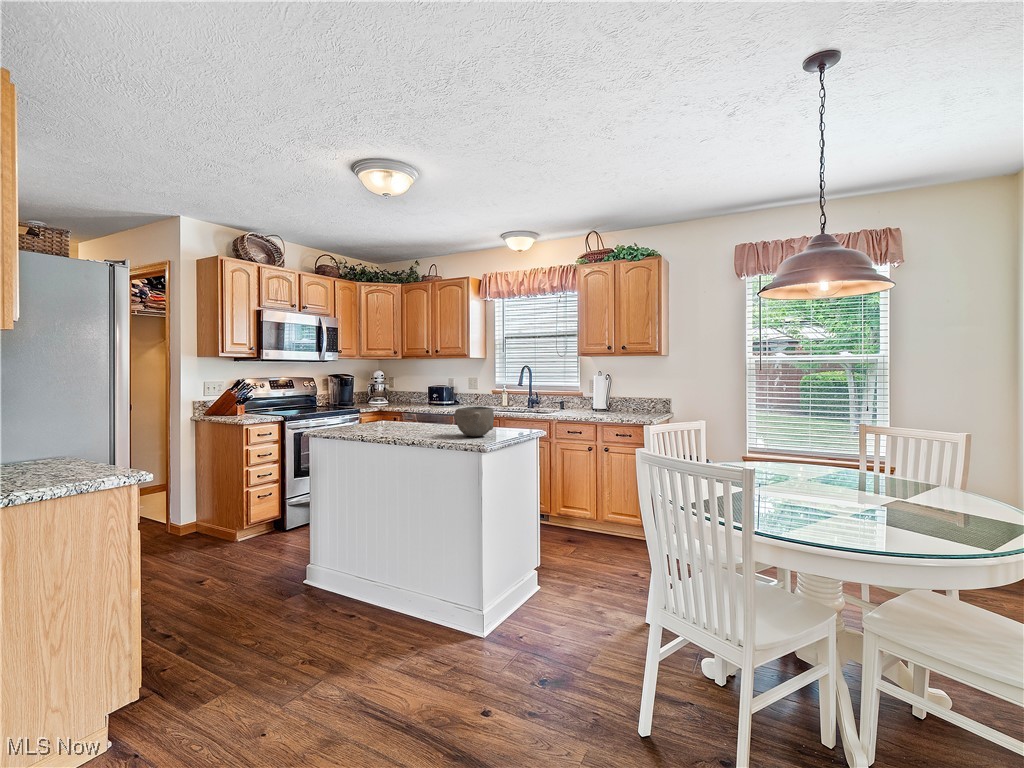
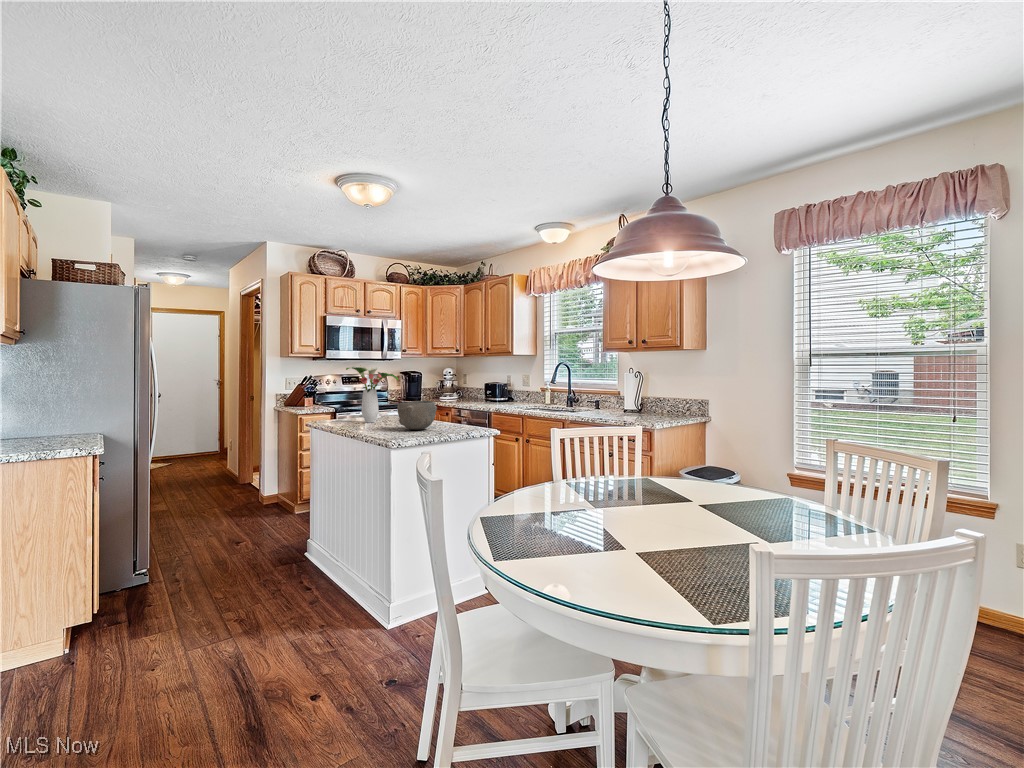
flower arrangement: none [375,369,432,431] -> present [346,366,398,423]

